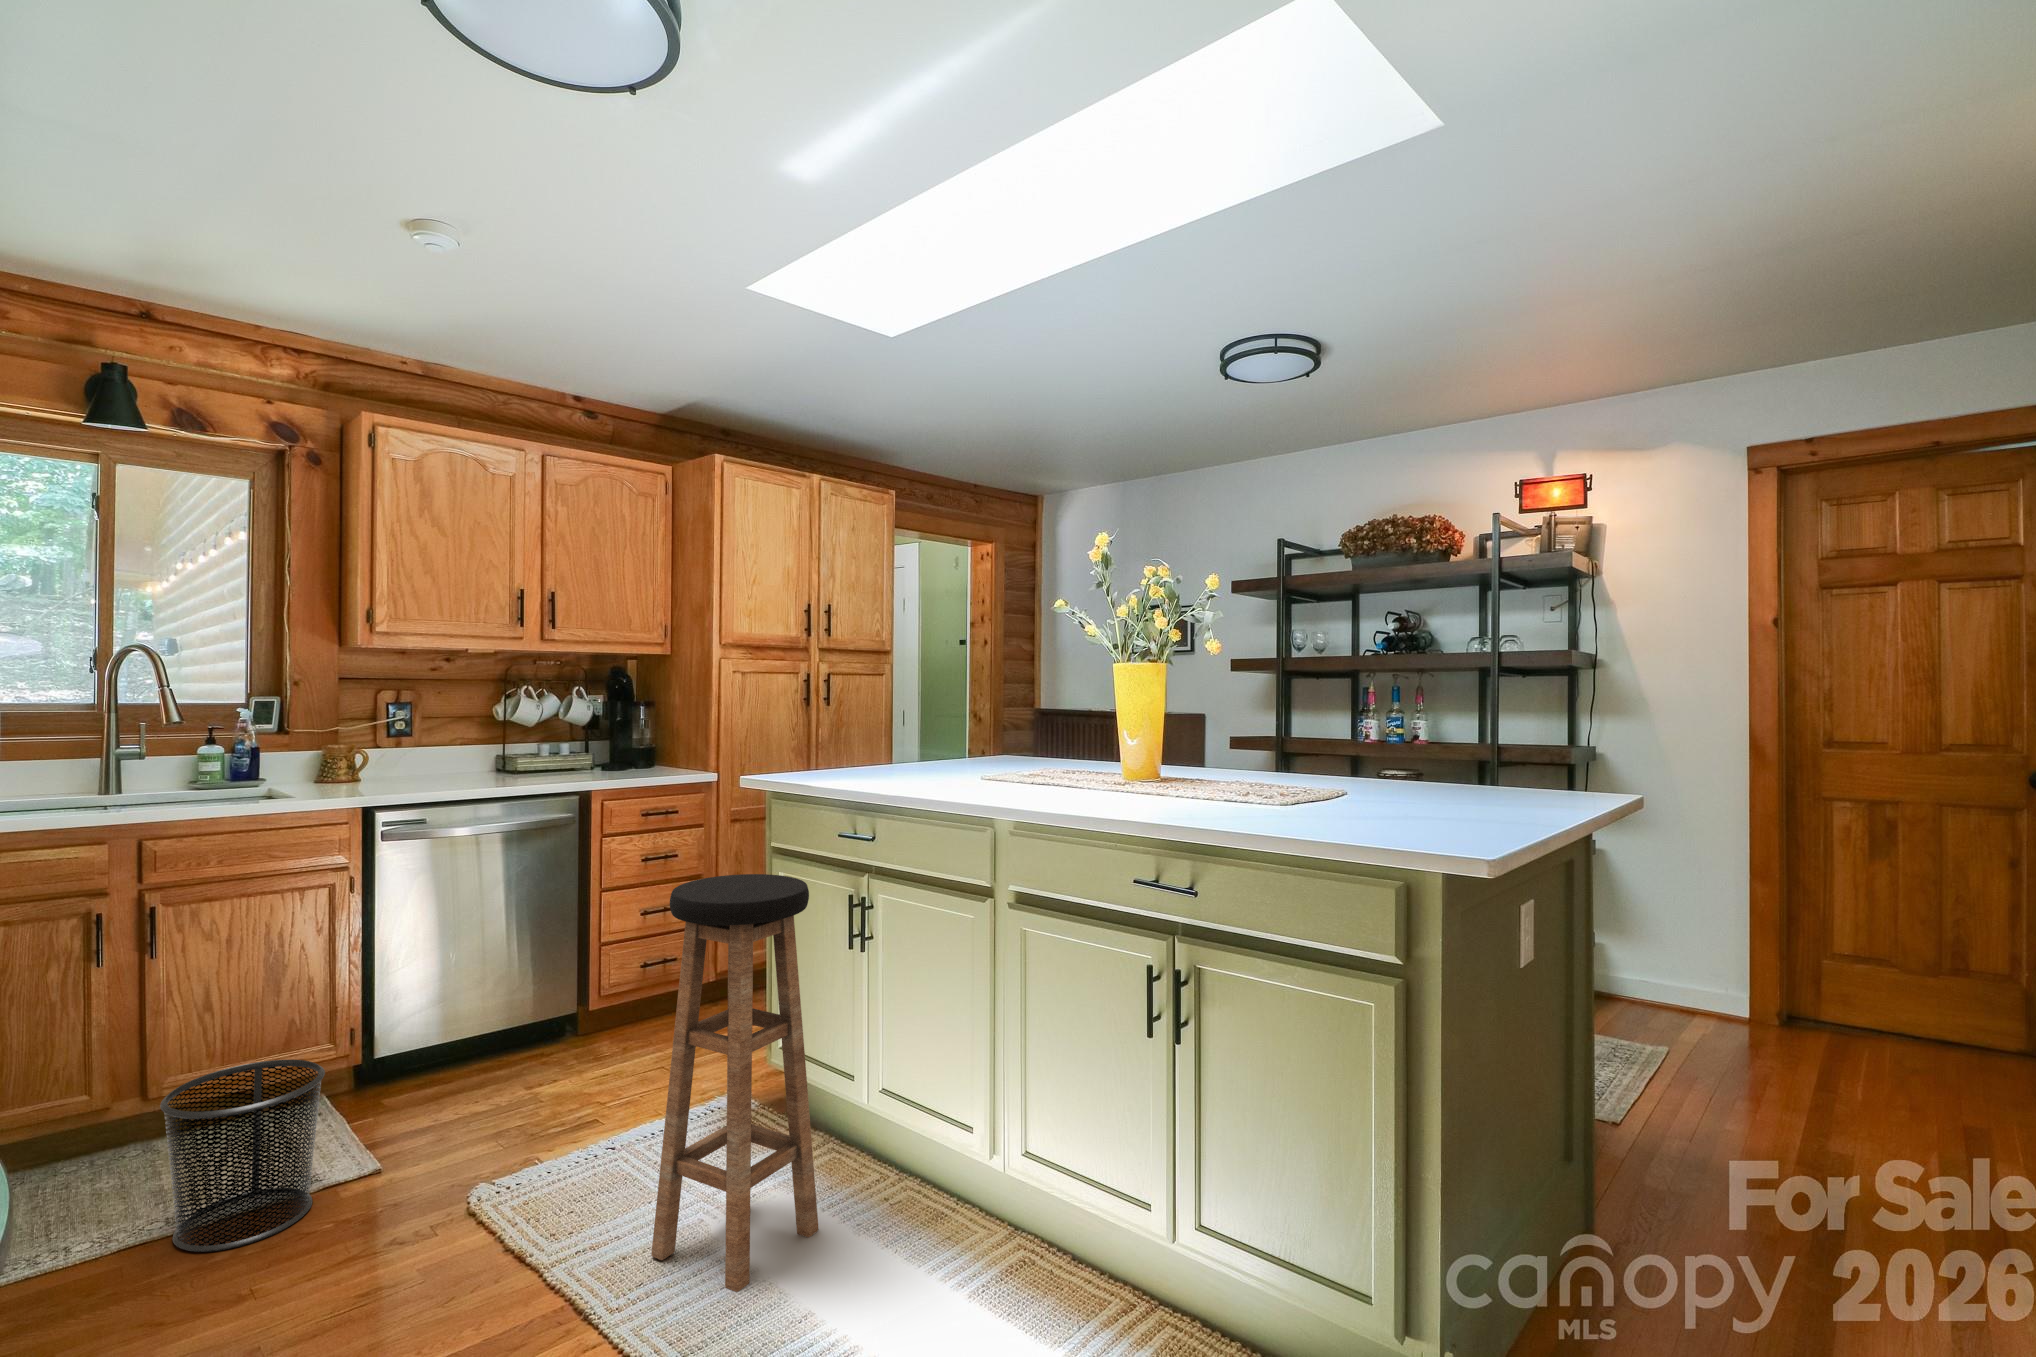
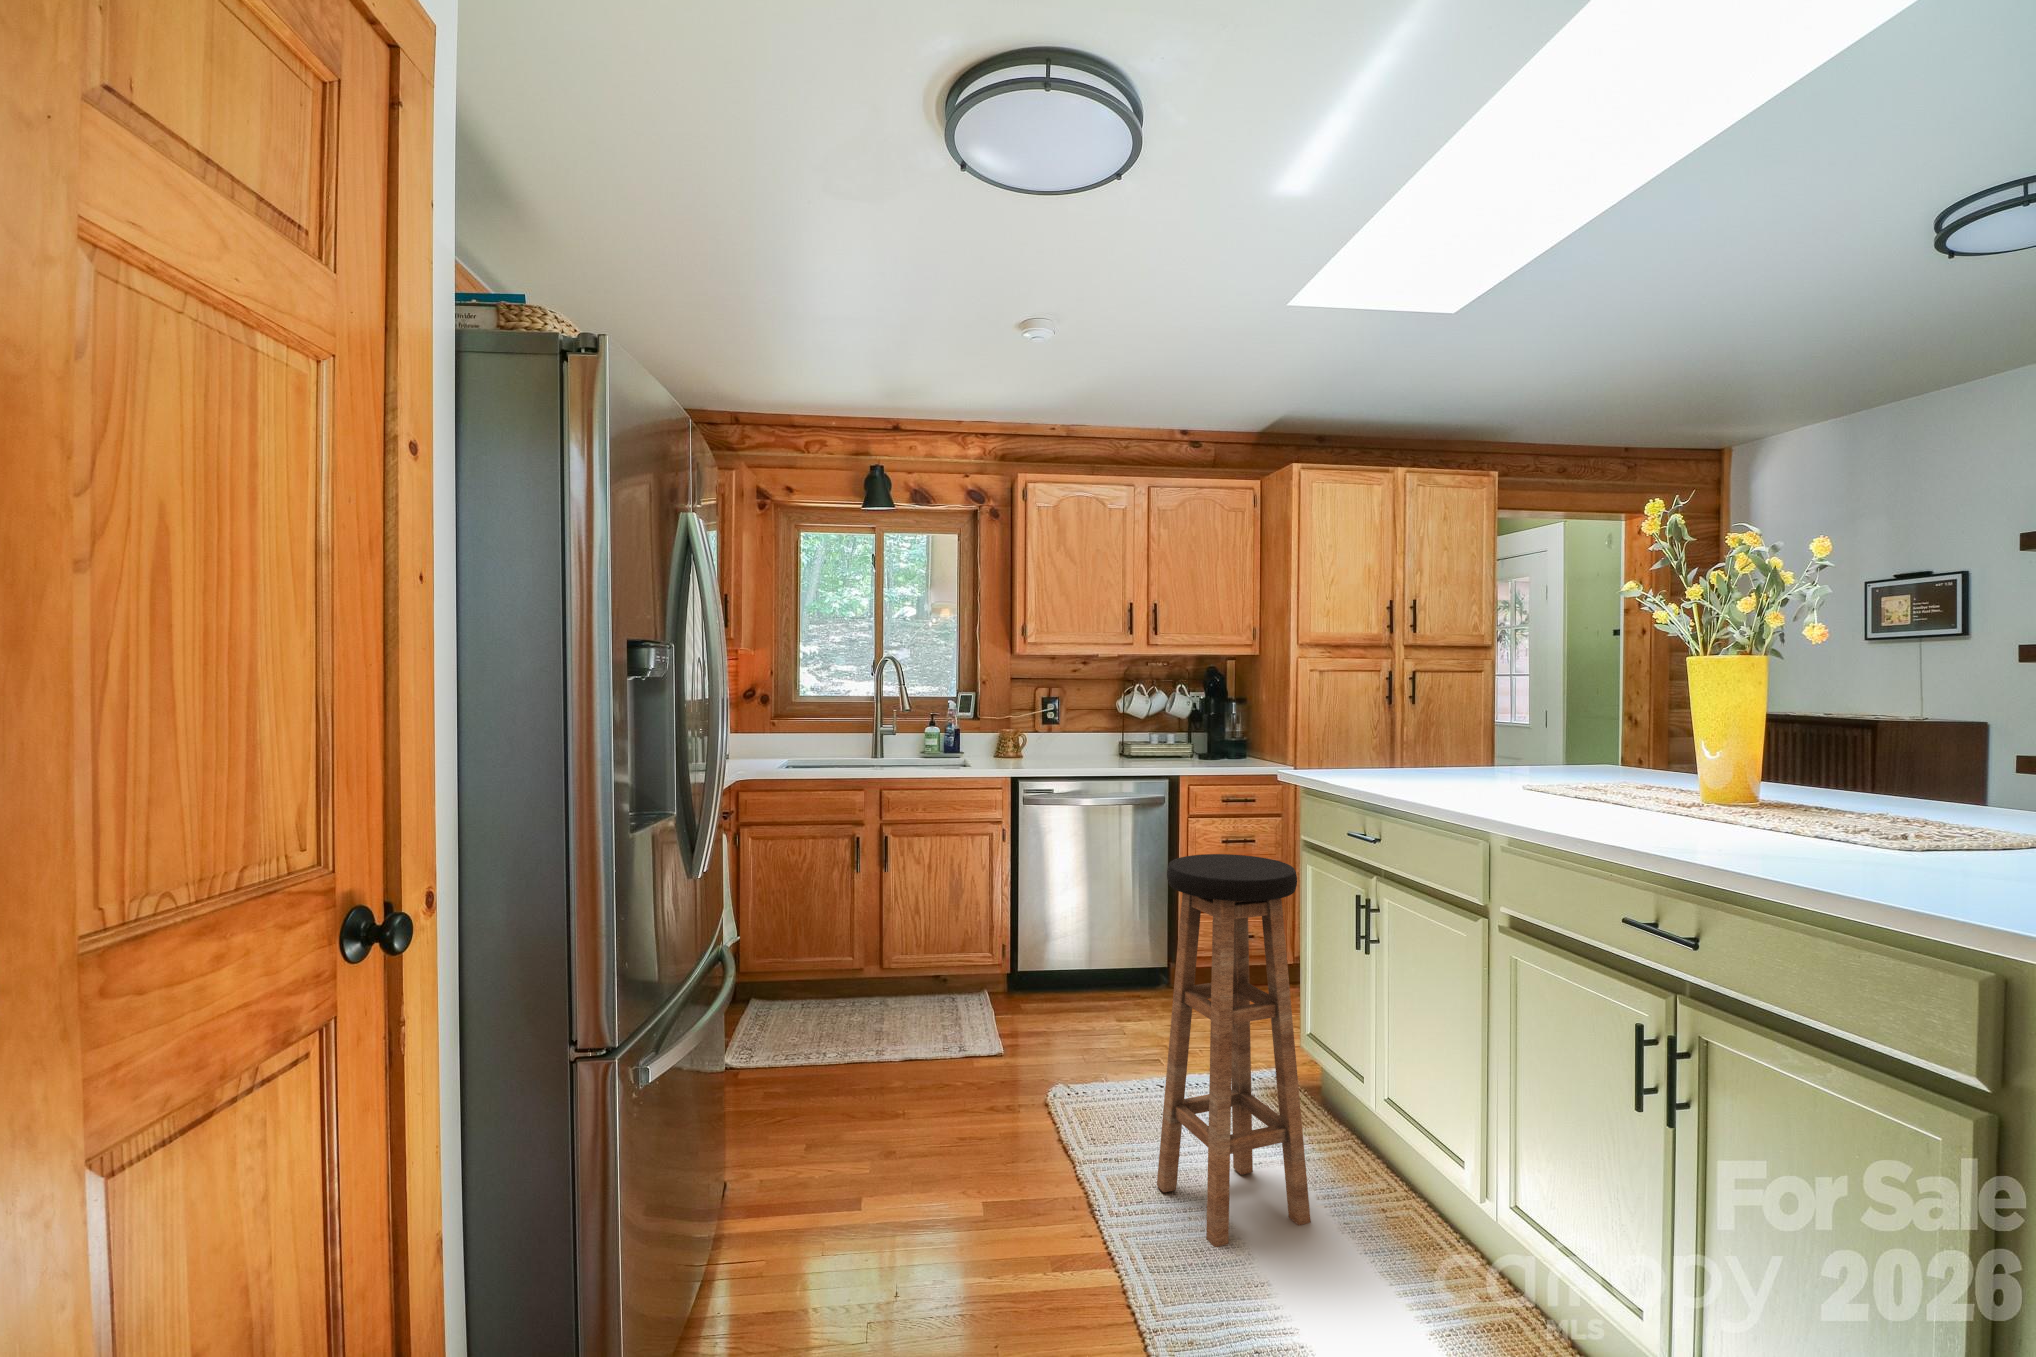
waste bin: present [160,1060,325,1252] -> none [875,948,966,1074]

